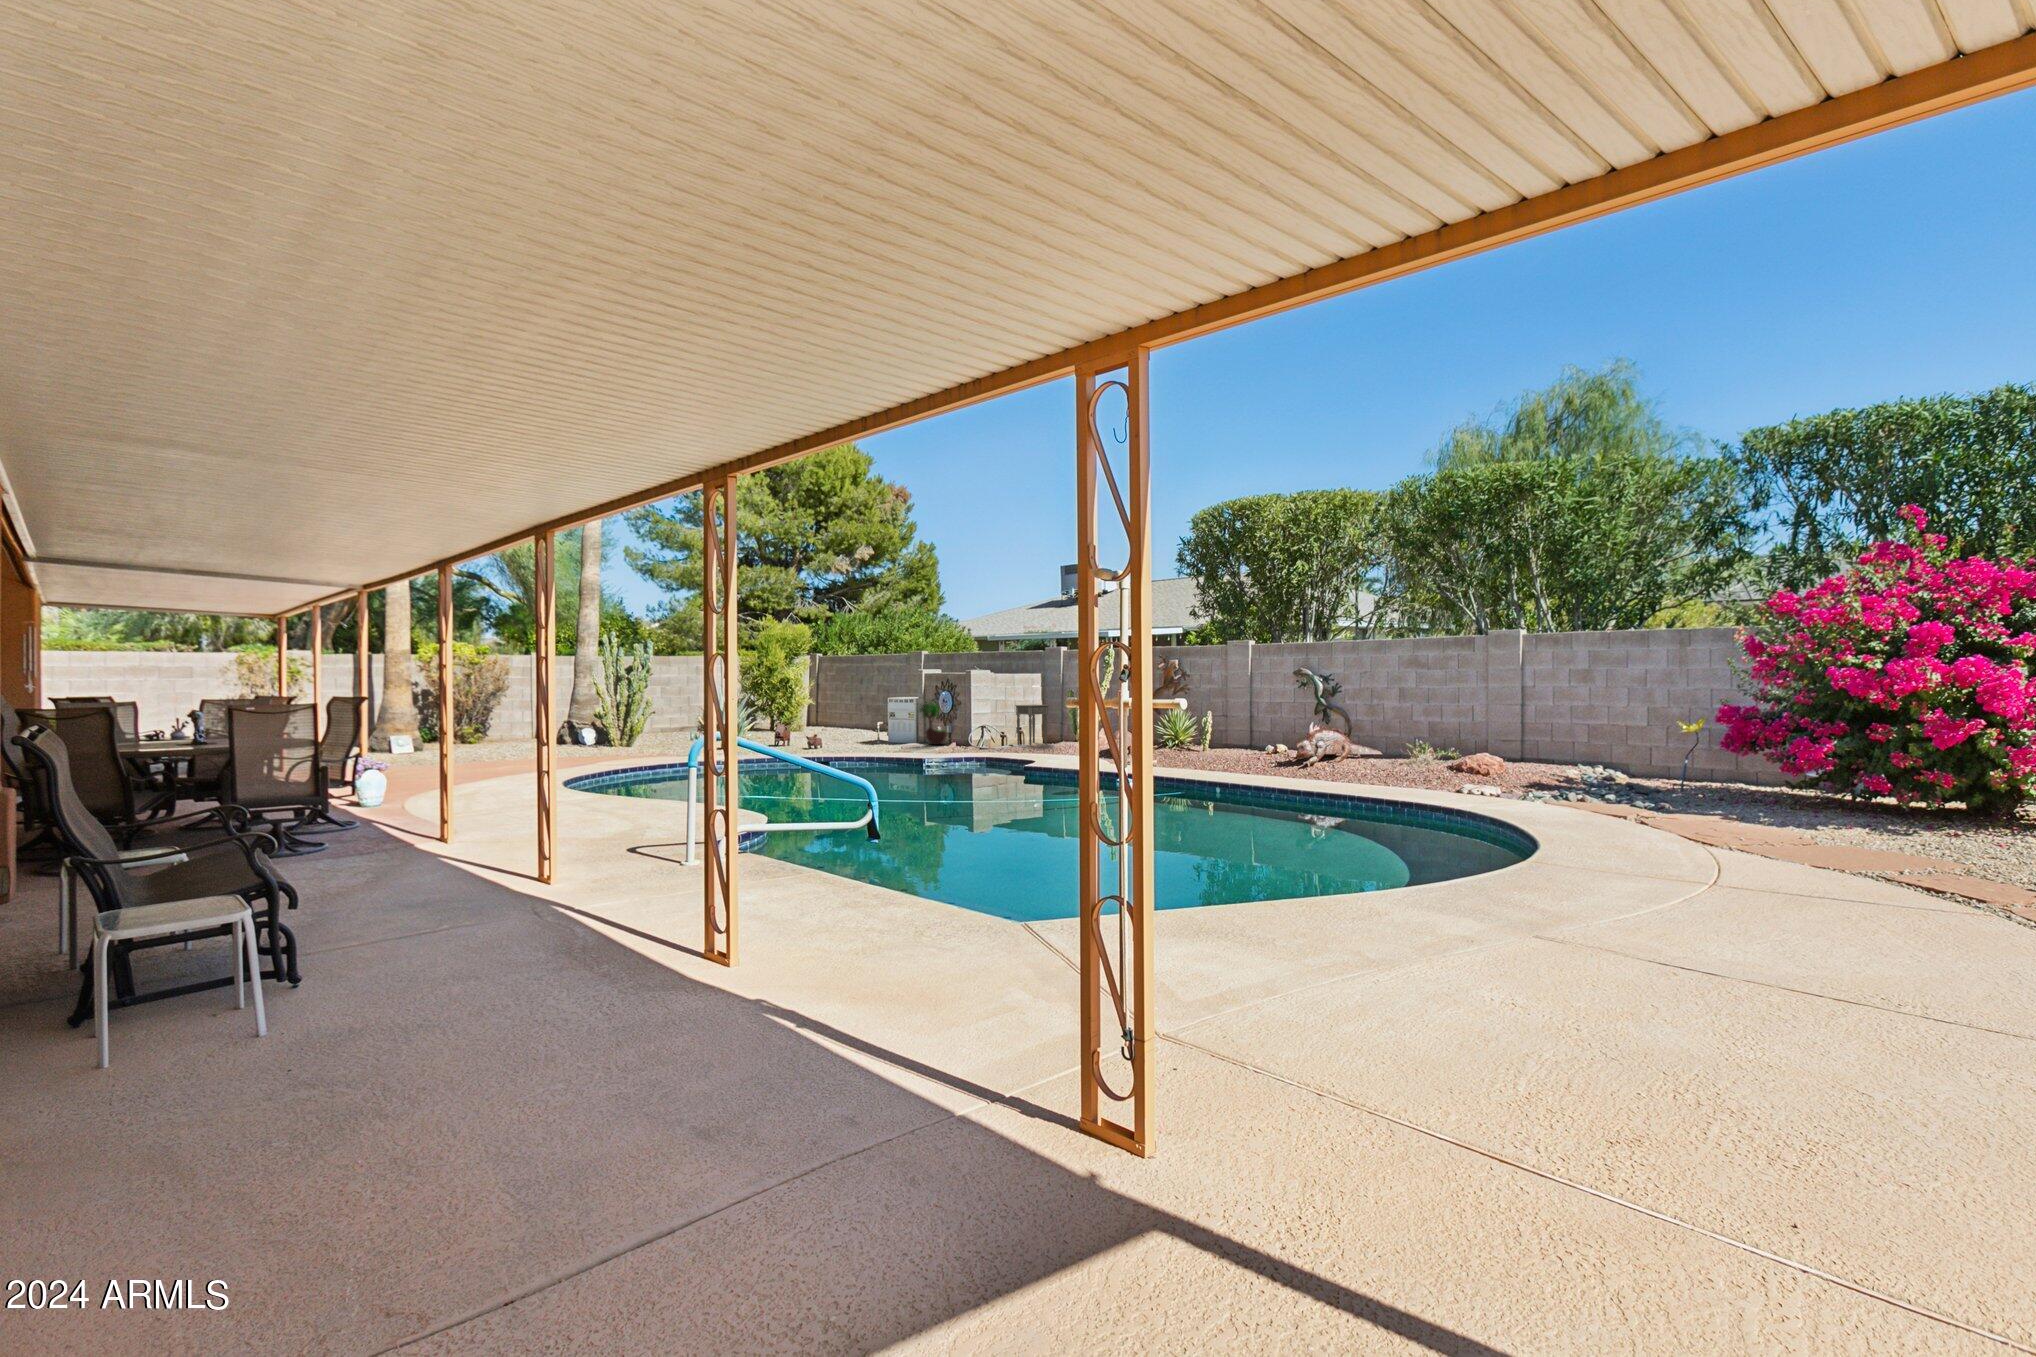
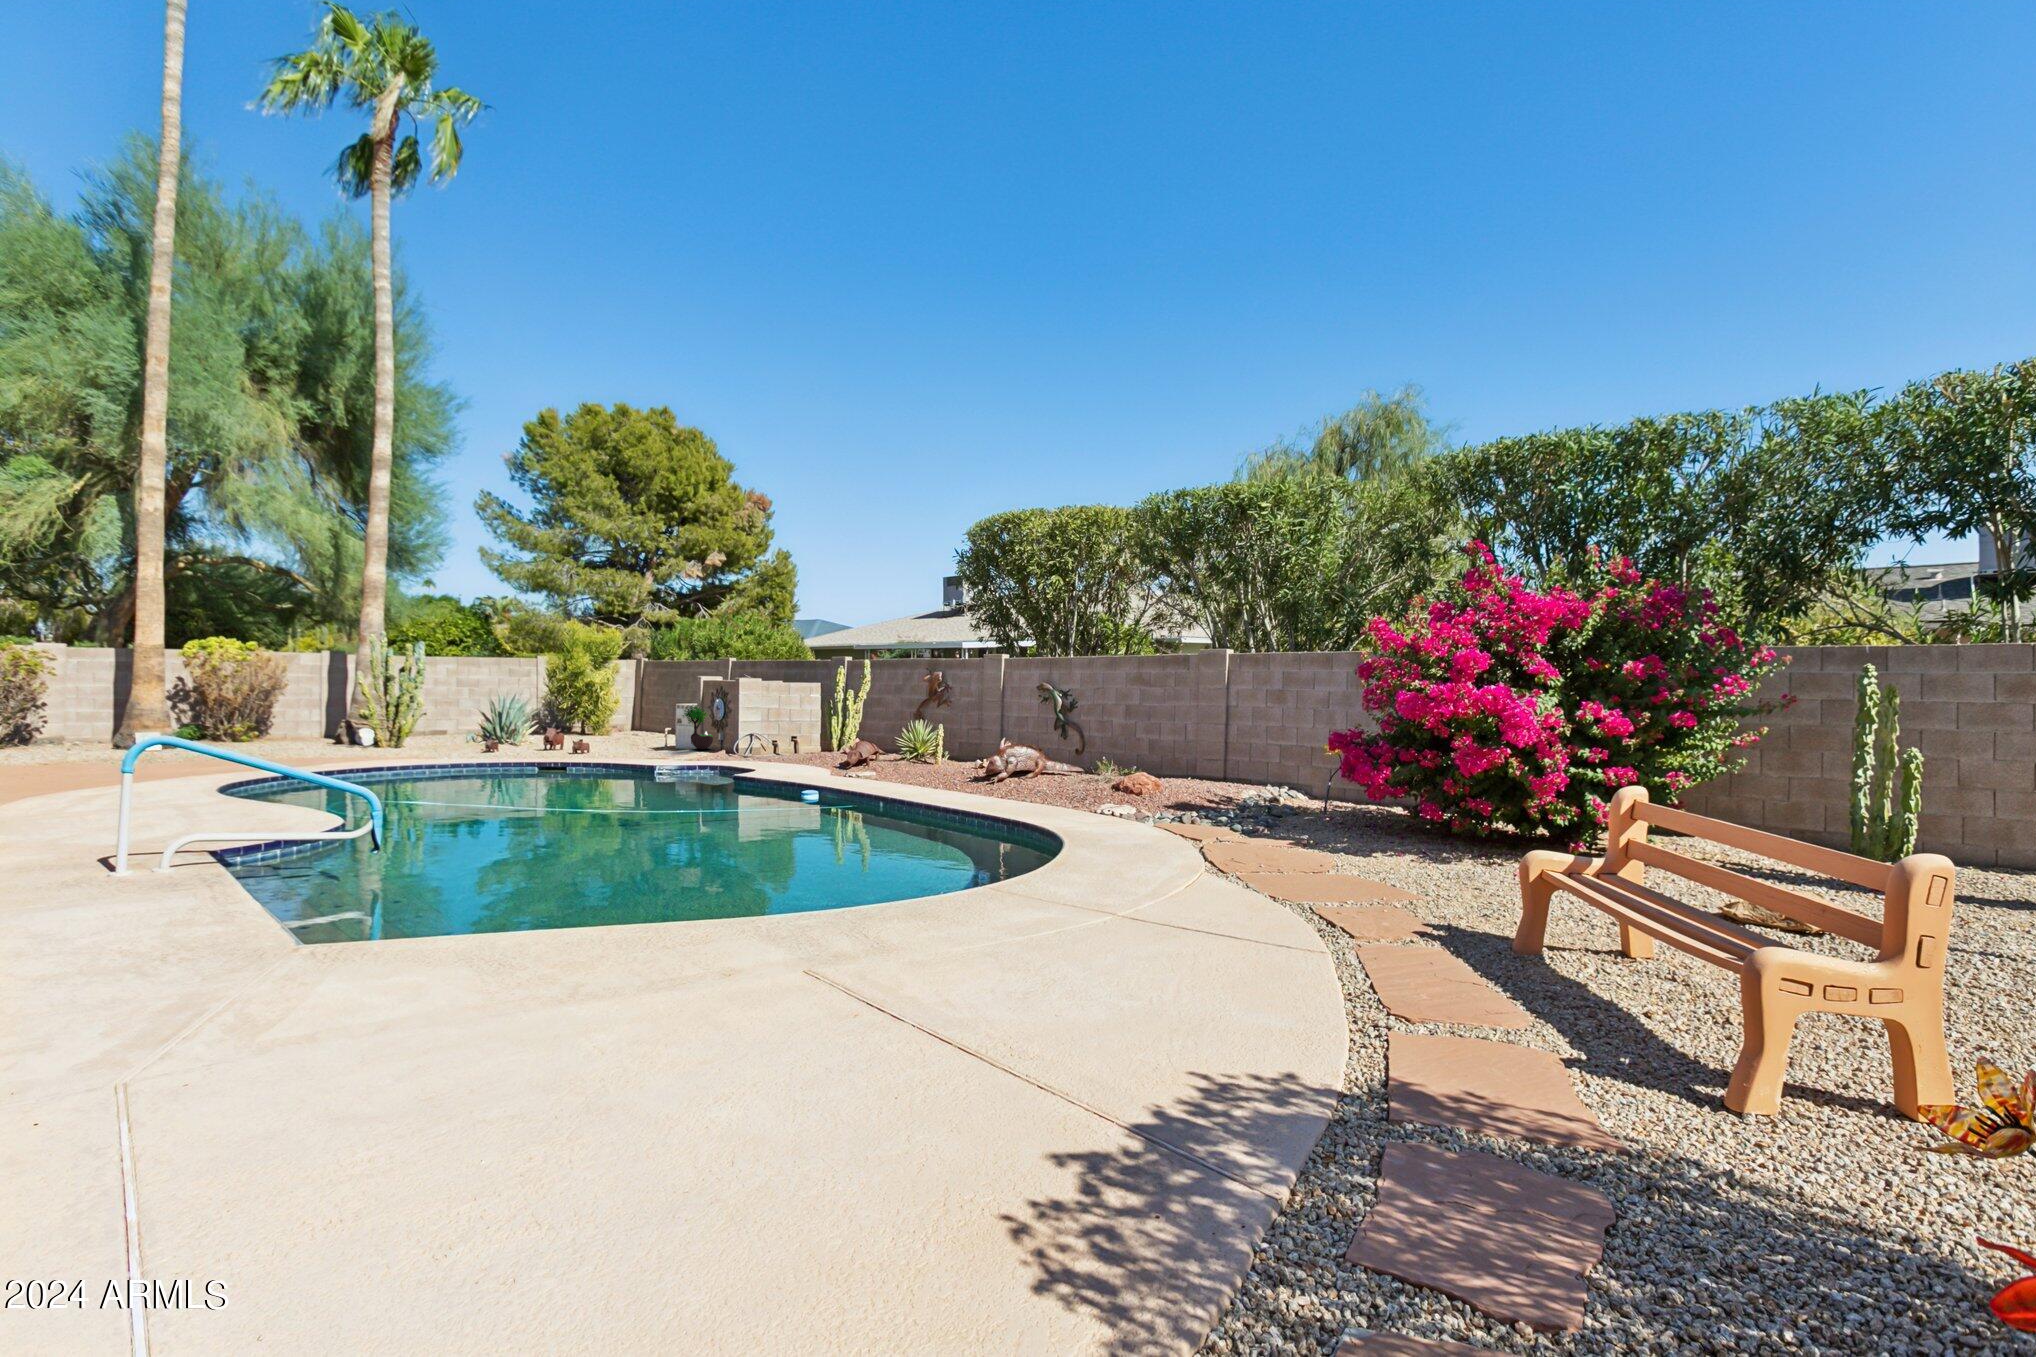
side table: present [1015,705,1049,745] -> none [779,711,814,752]

